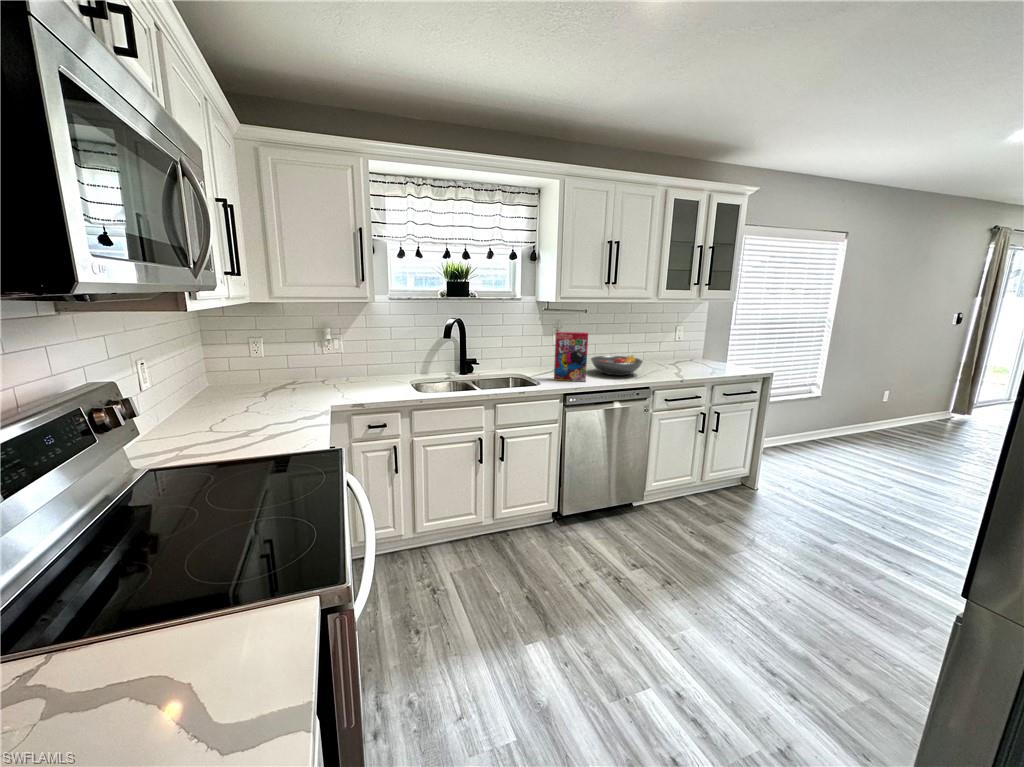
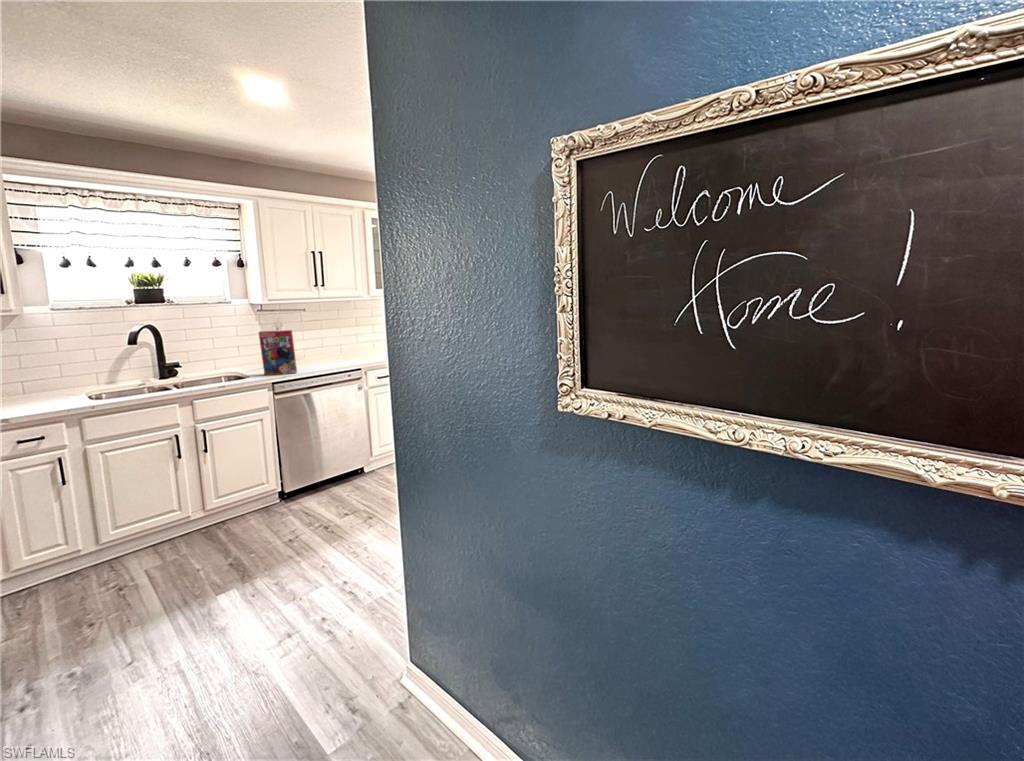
fruit bowl: present [591,355,643,375] -> none [309,347,357,366]

